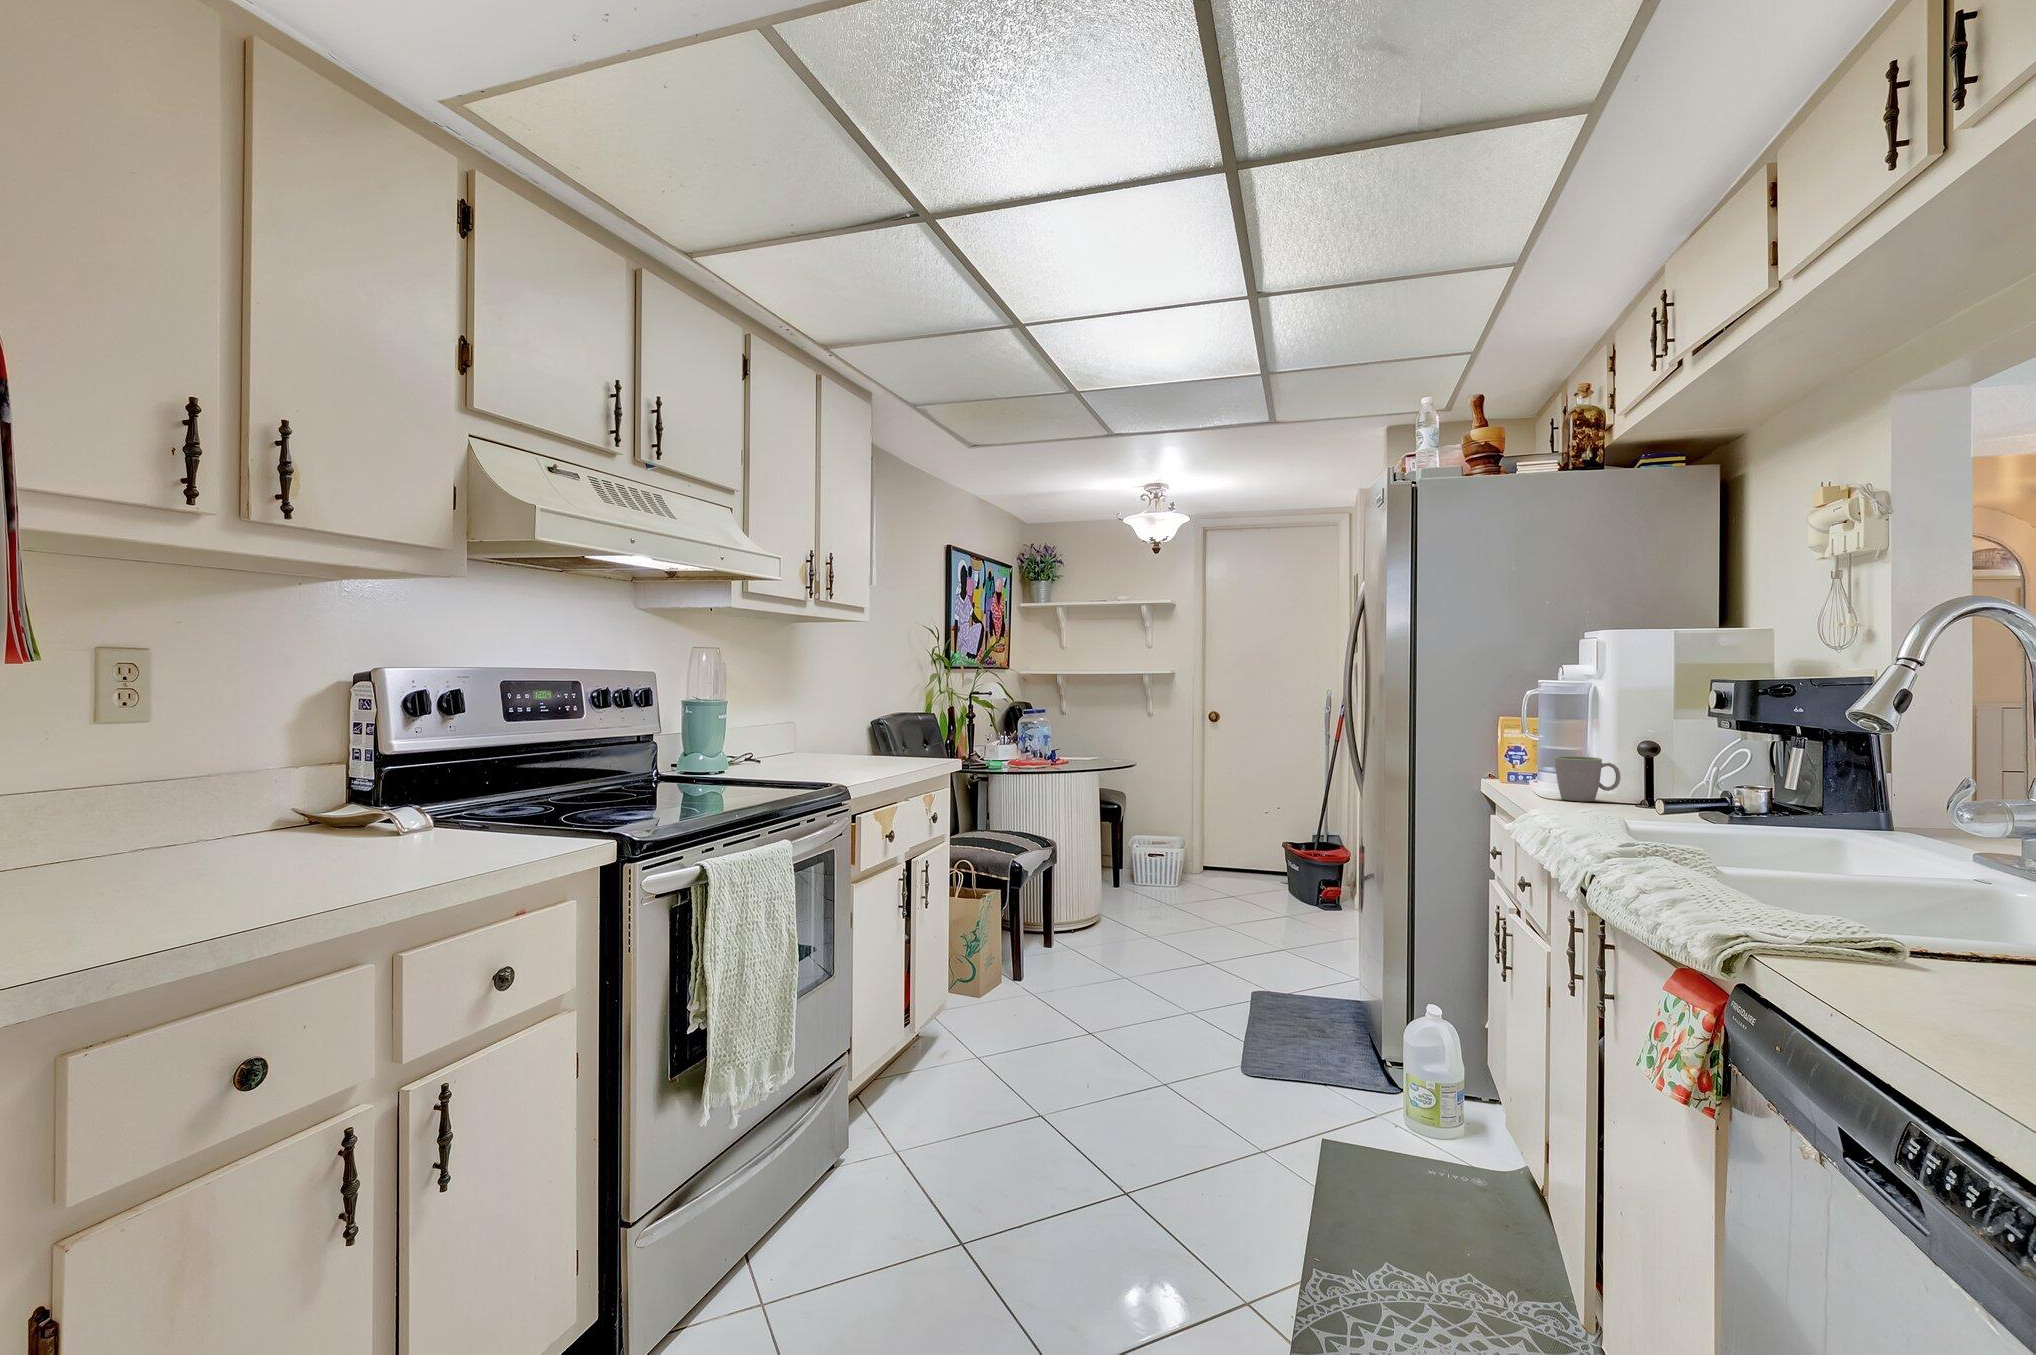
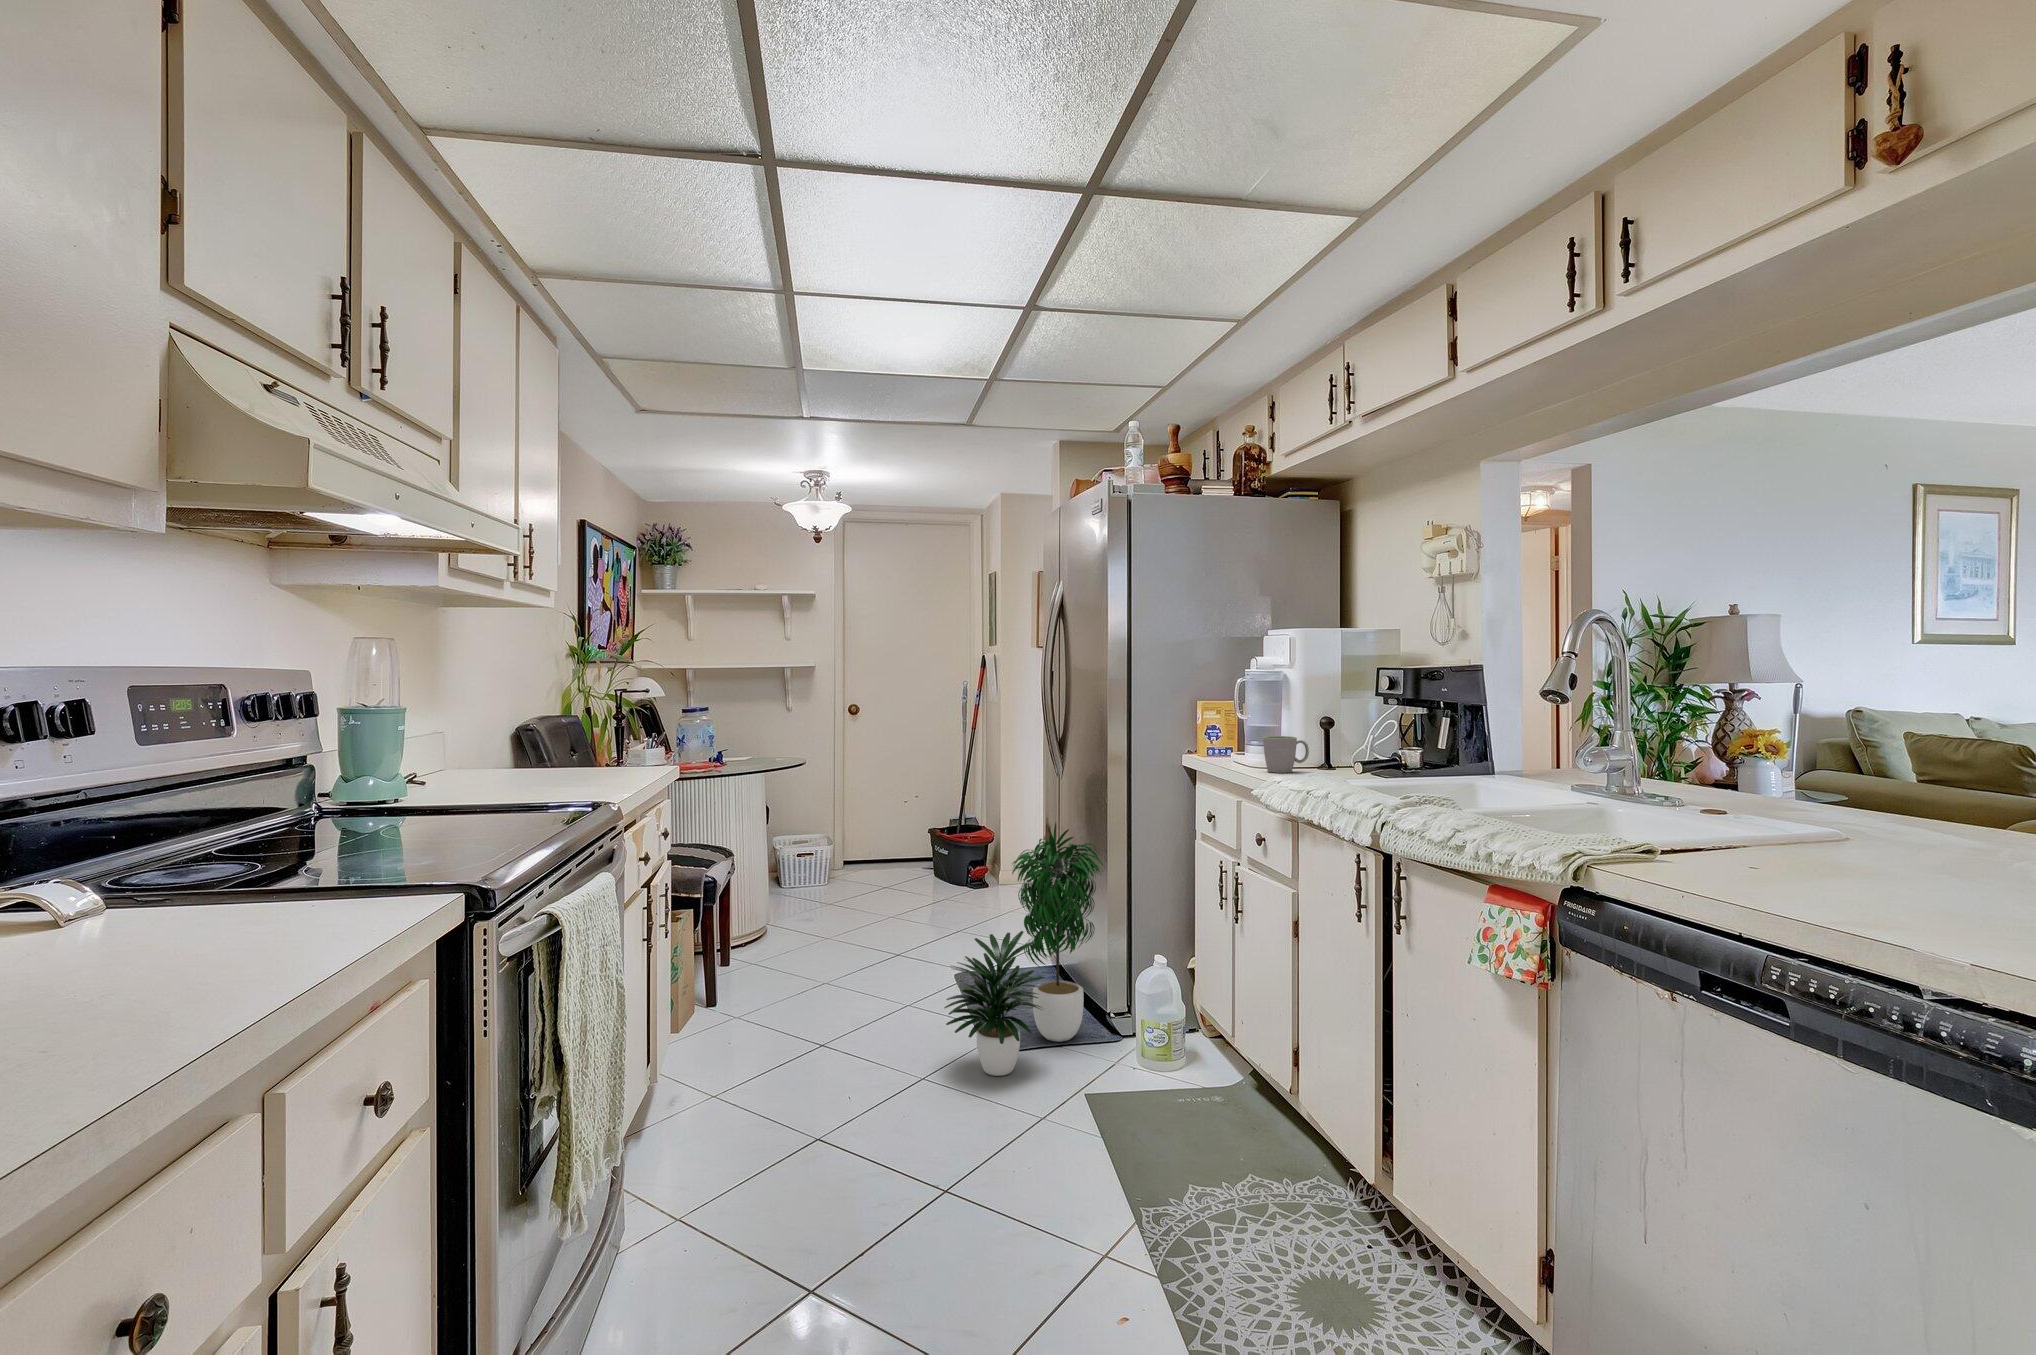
potted plant: none [1185,837,1380,1094] -> present [944,823,1104,1076]

